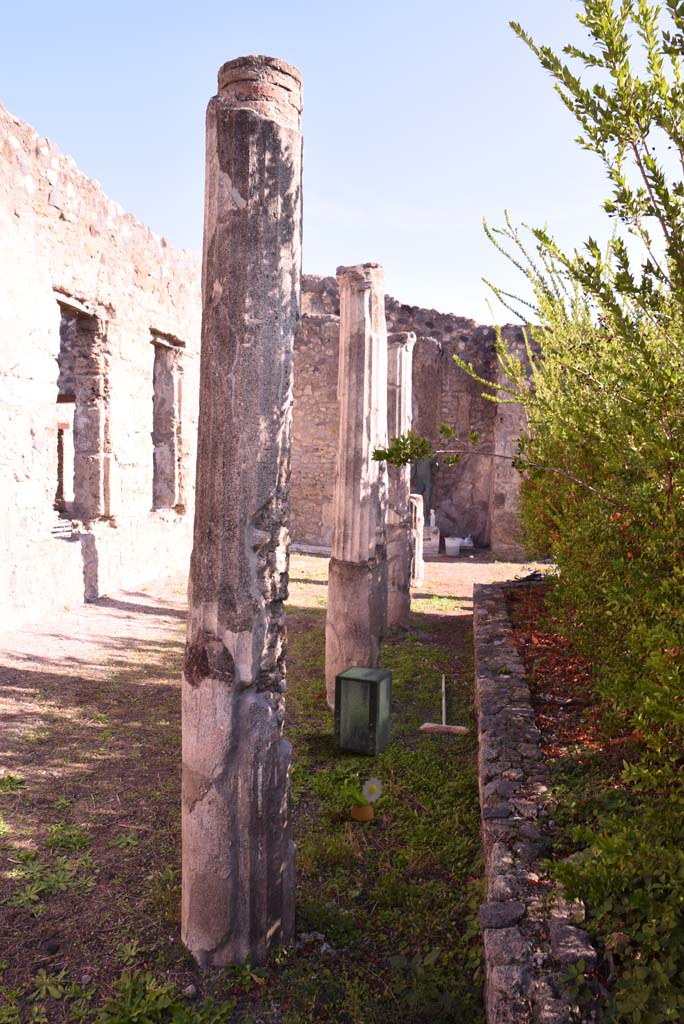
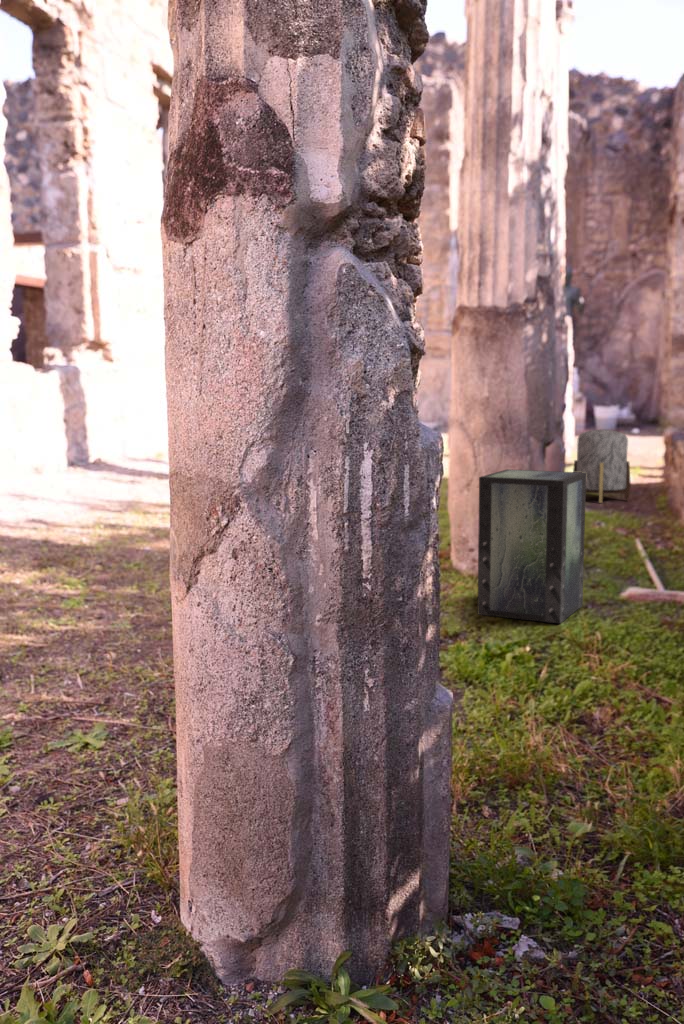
stool: none [406,602,441,648] -> present [573,430,631,503]
decorative plant: present [341,777,382,821] -> none [507,621,603,714]

